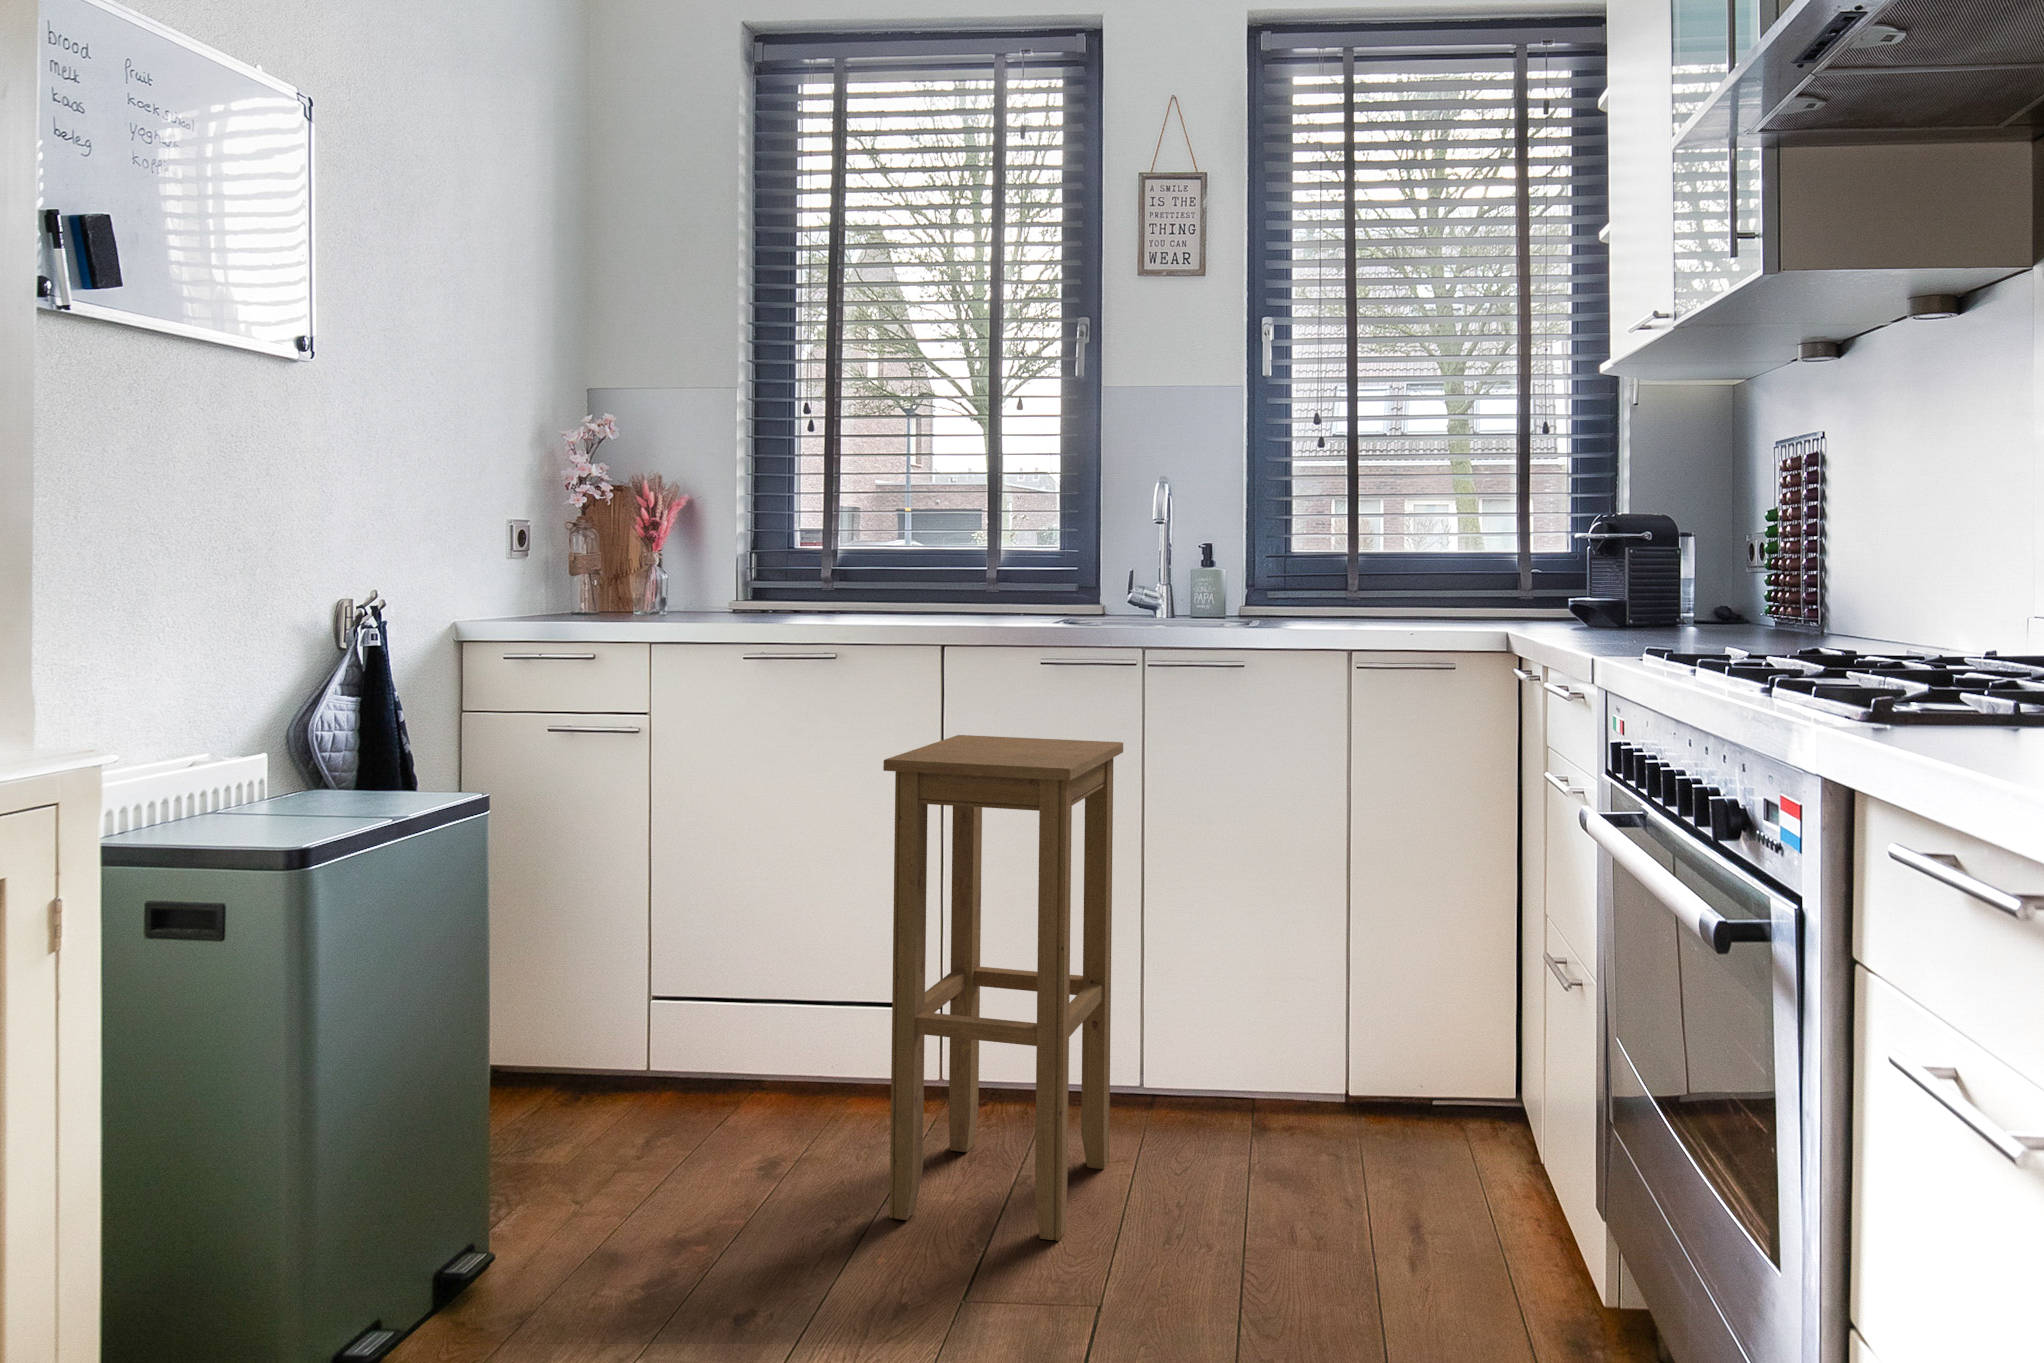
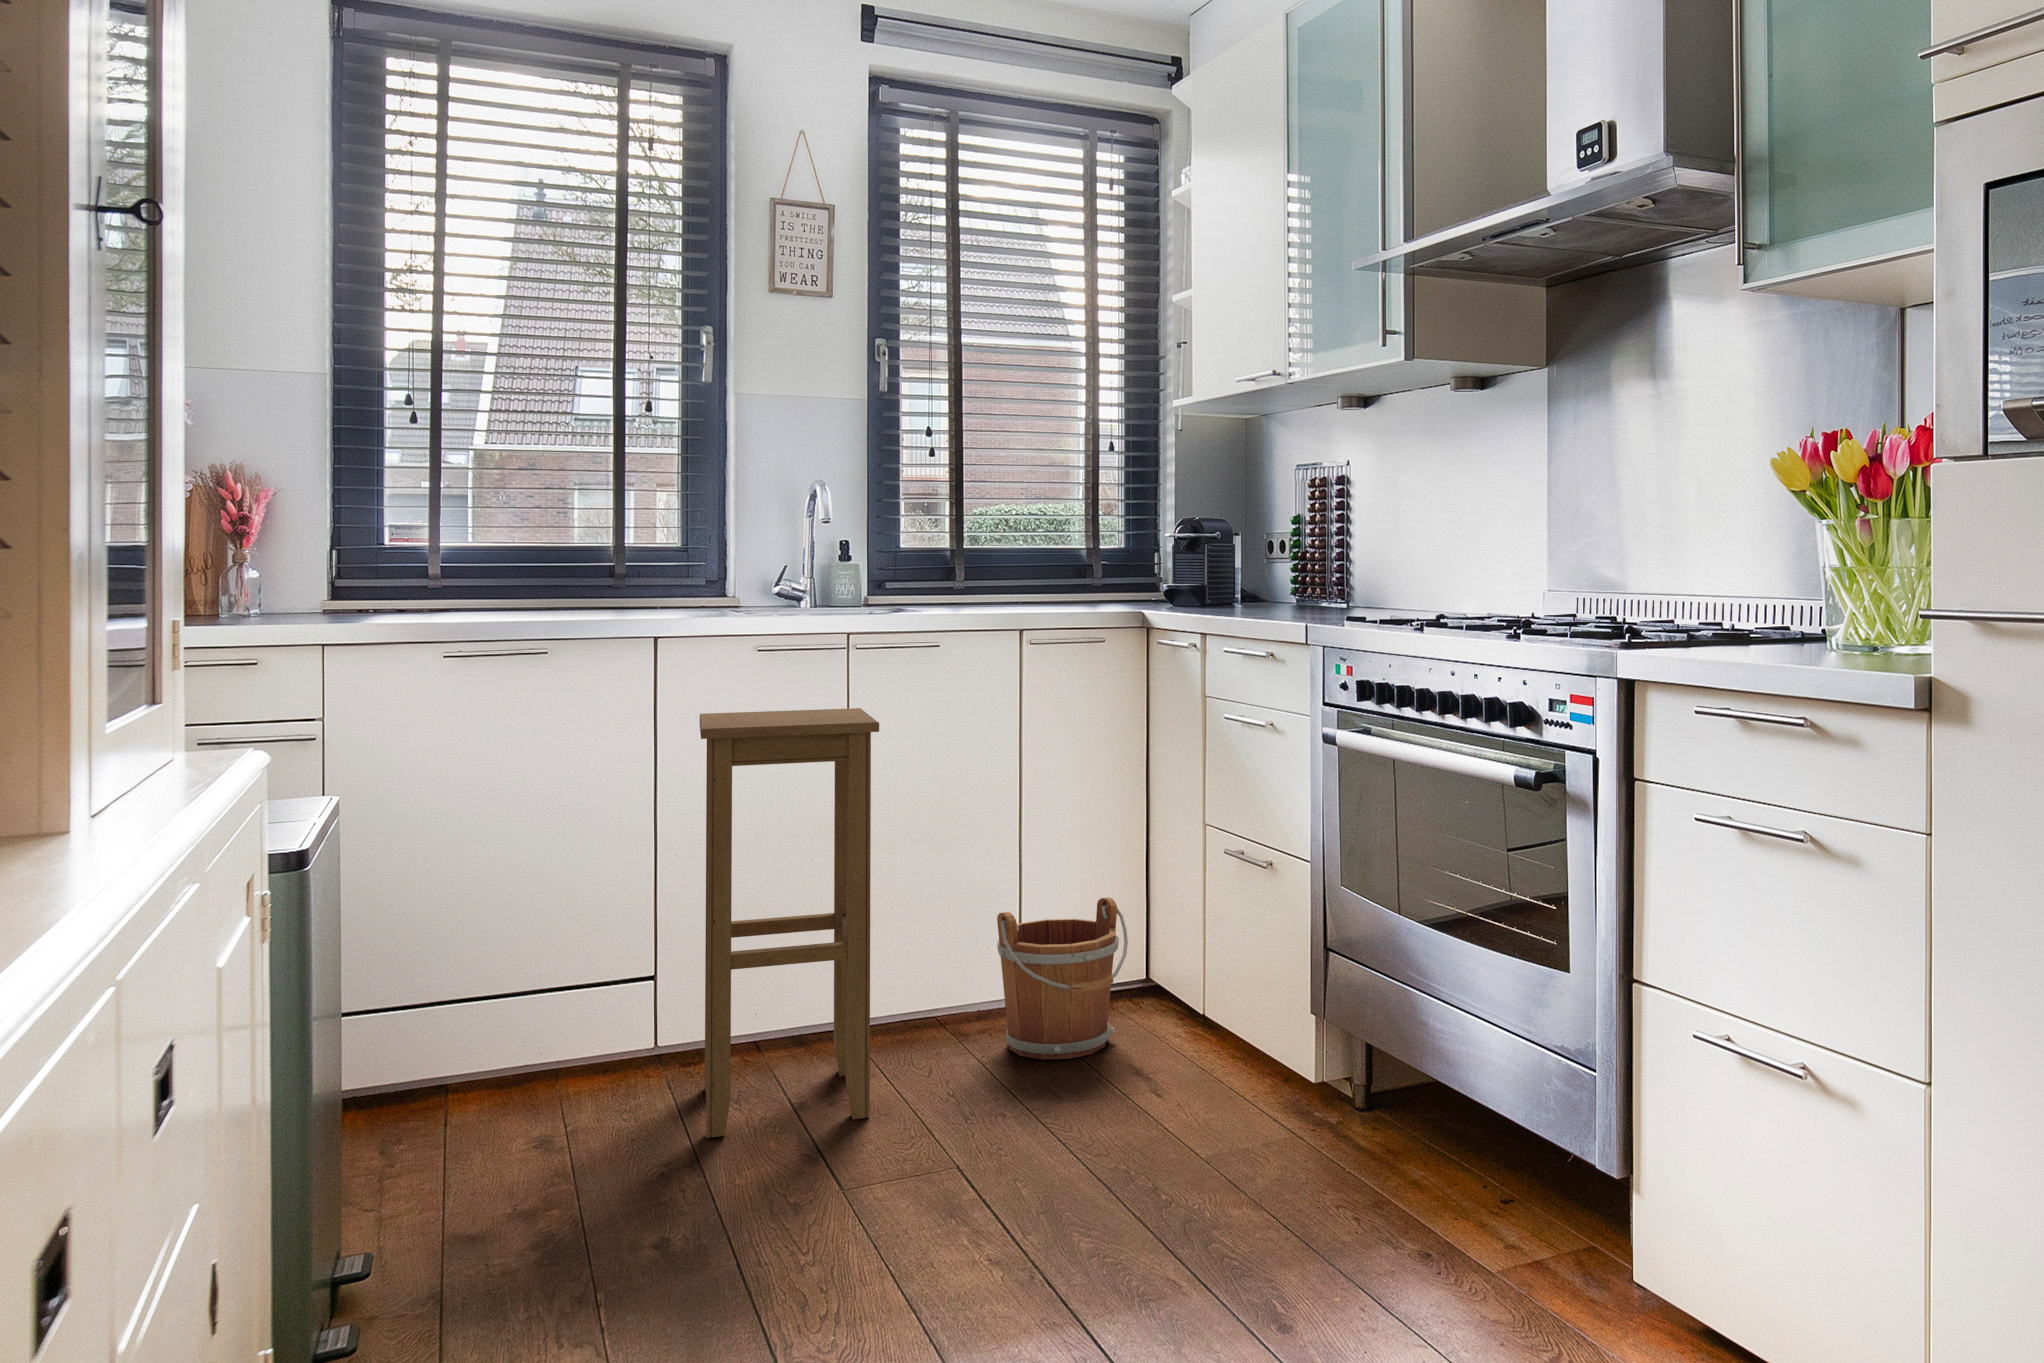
bucket: none [1269,1010,1440,1218] -> present [997,897,1128,1059]

